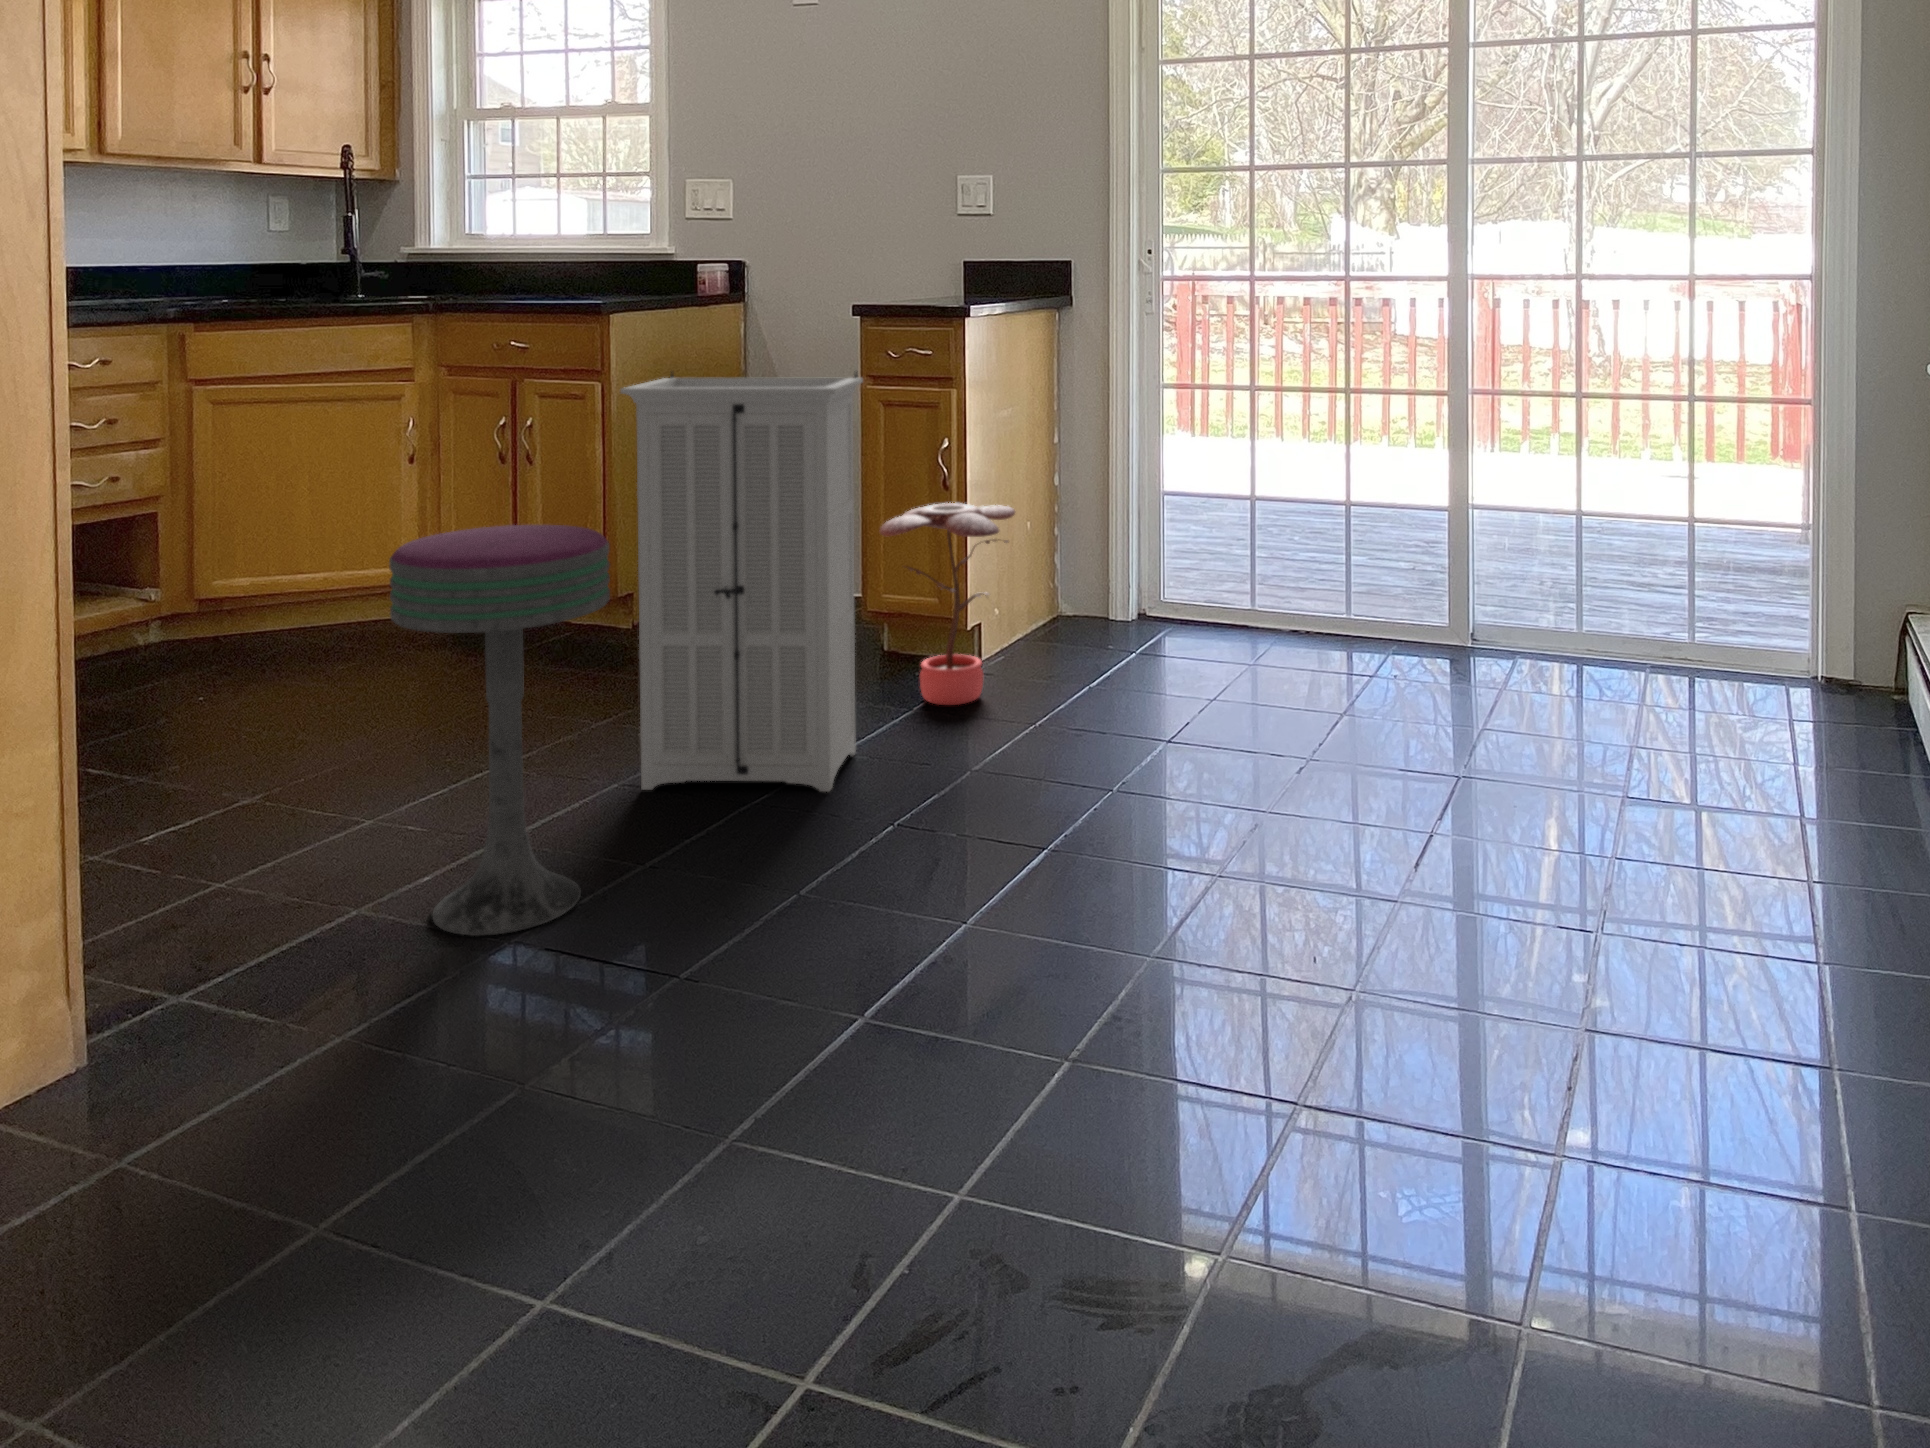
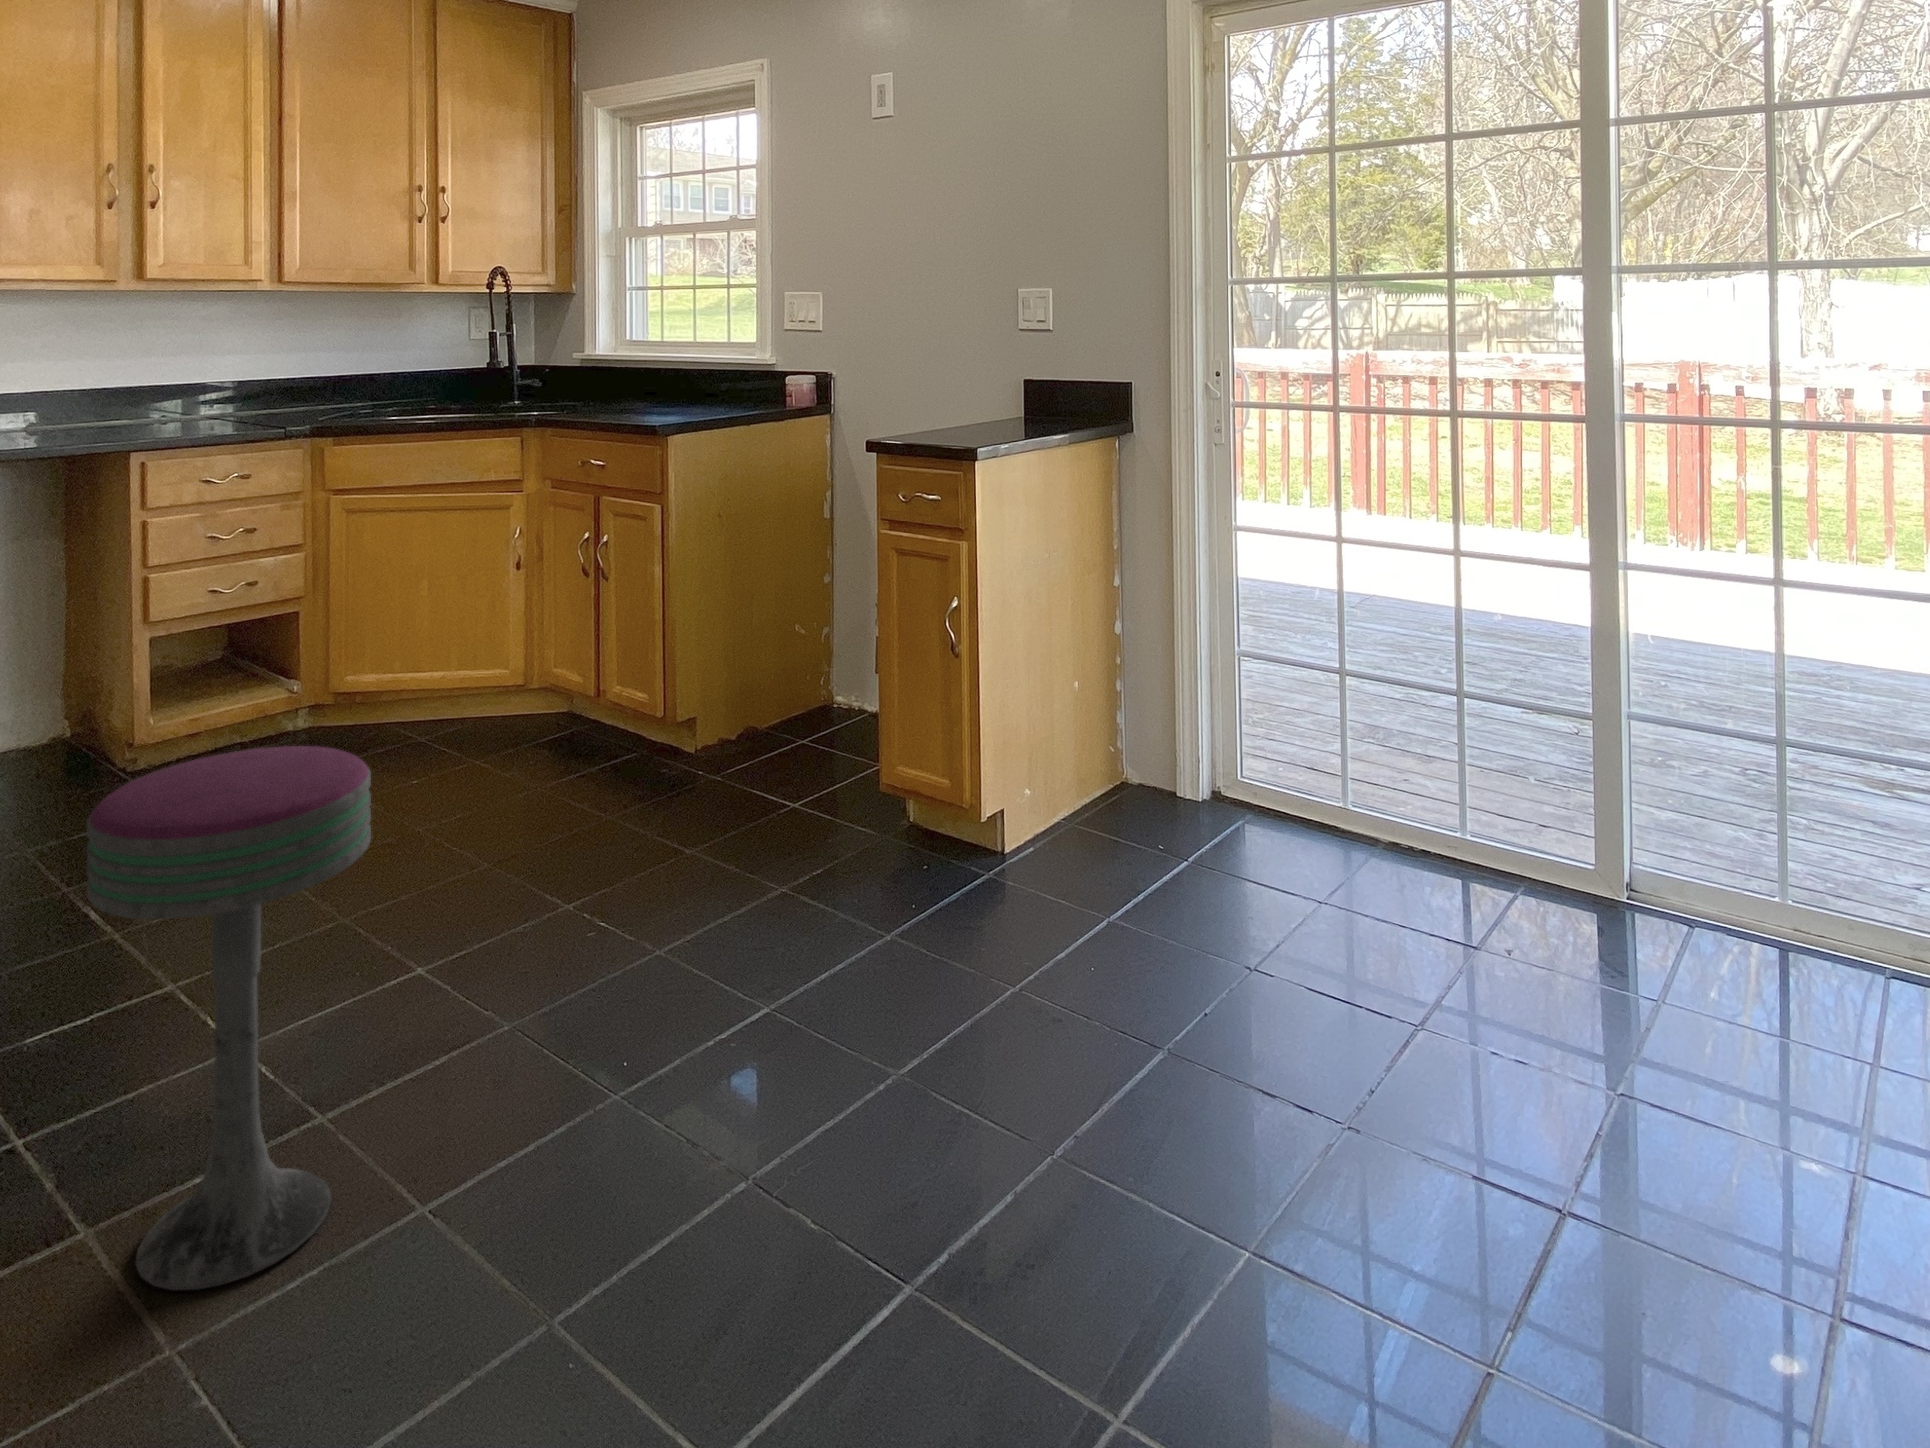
storage cabinet: present [620,372,863,792] -> none [501,532,790,1065]
potted plant: present [880,503,1015,705] -> none [851,676,1019,923]

